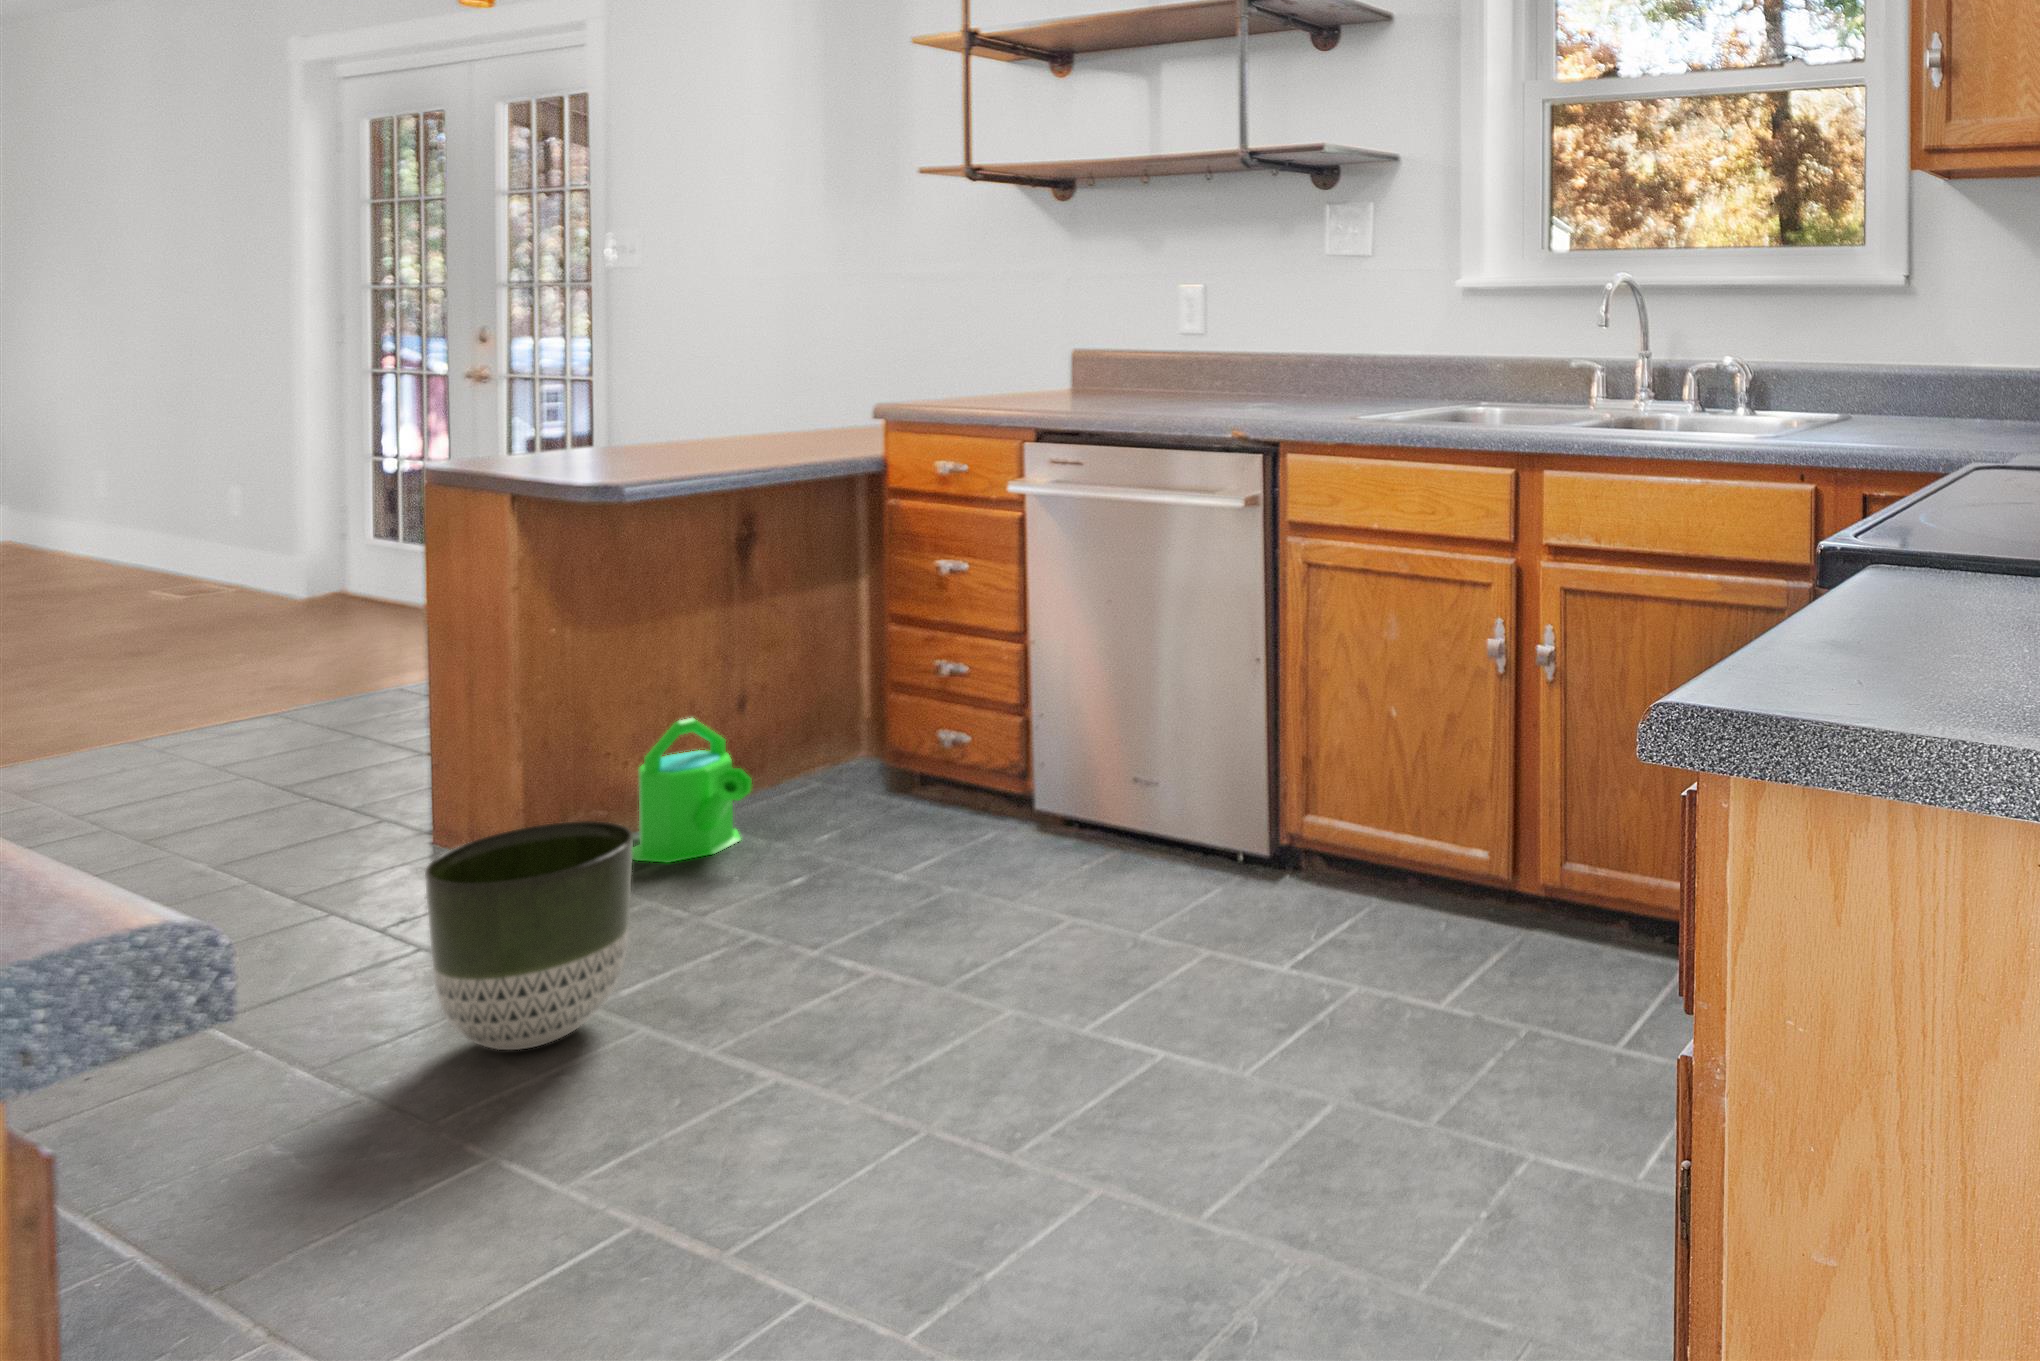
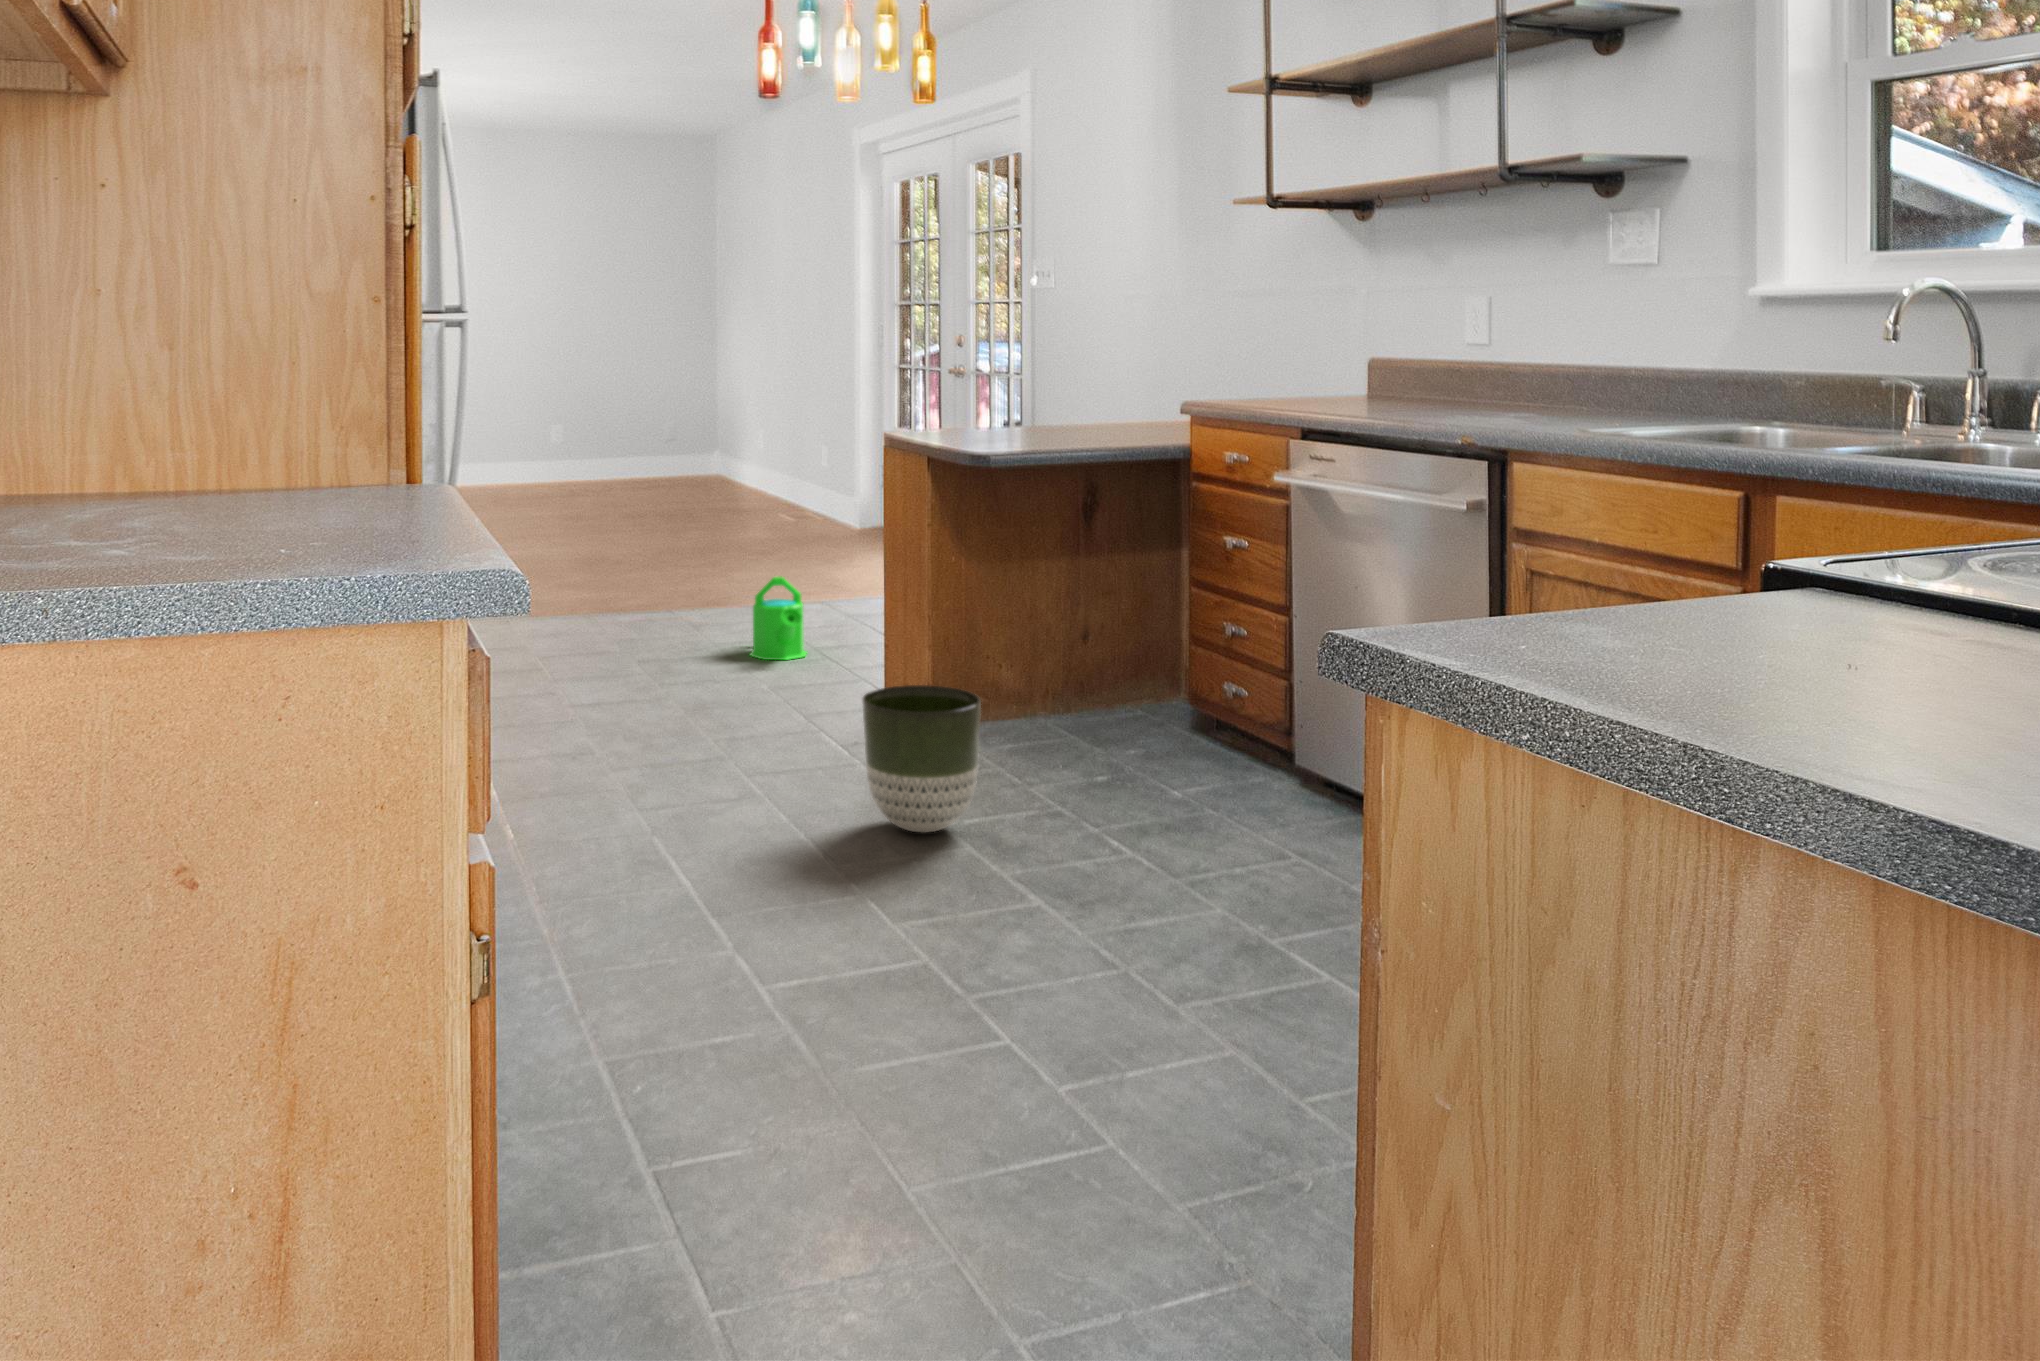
watering can: present [633,718,752,863] -> present [750,576,807,660]

